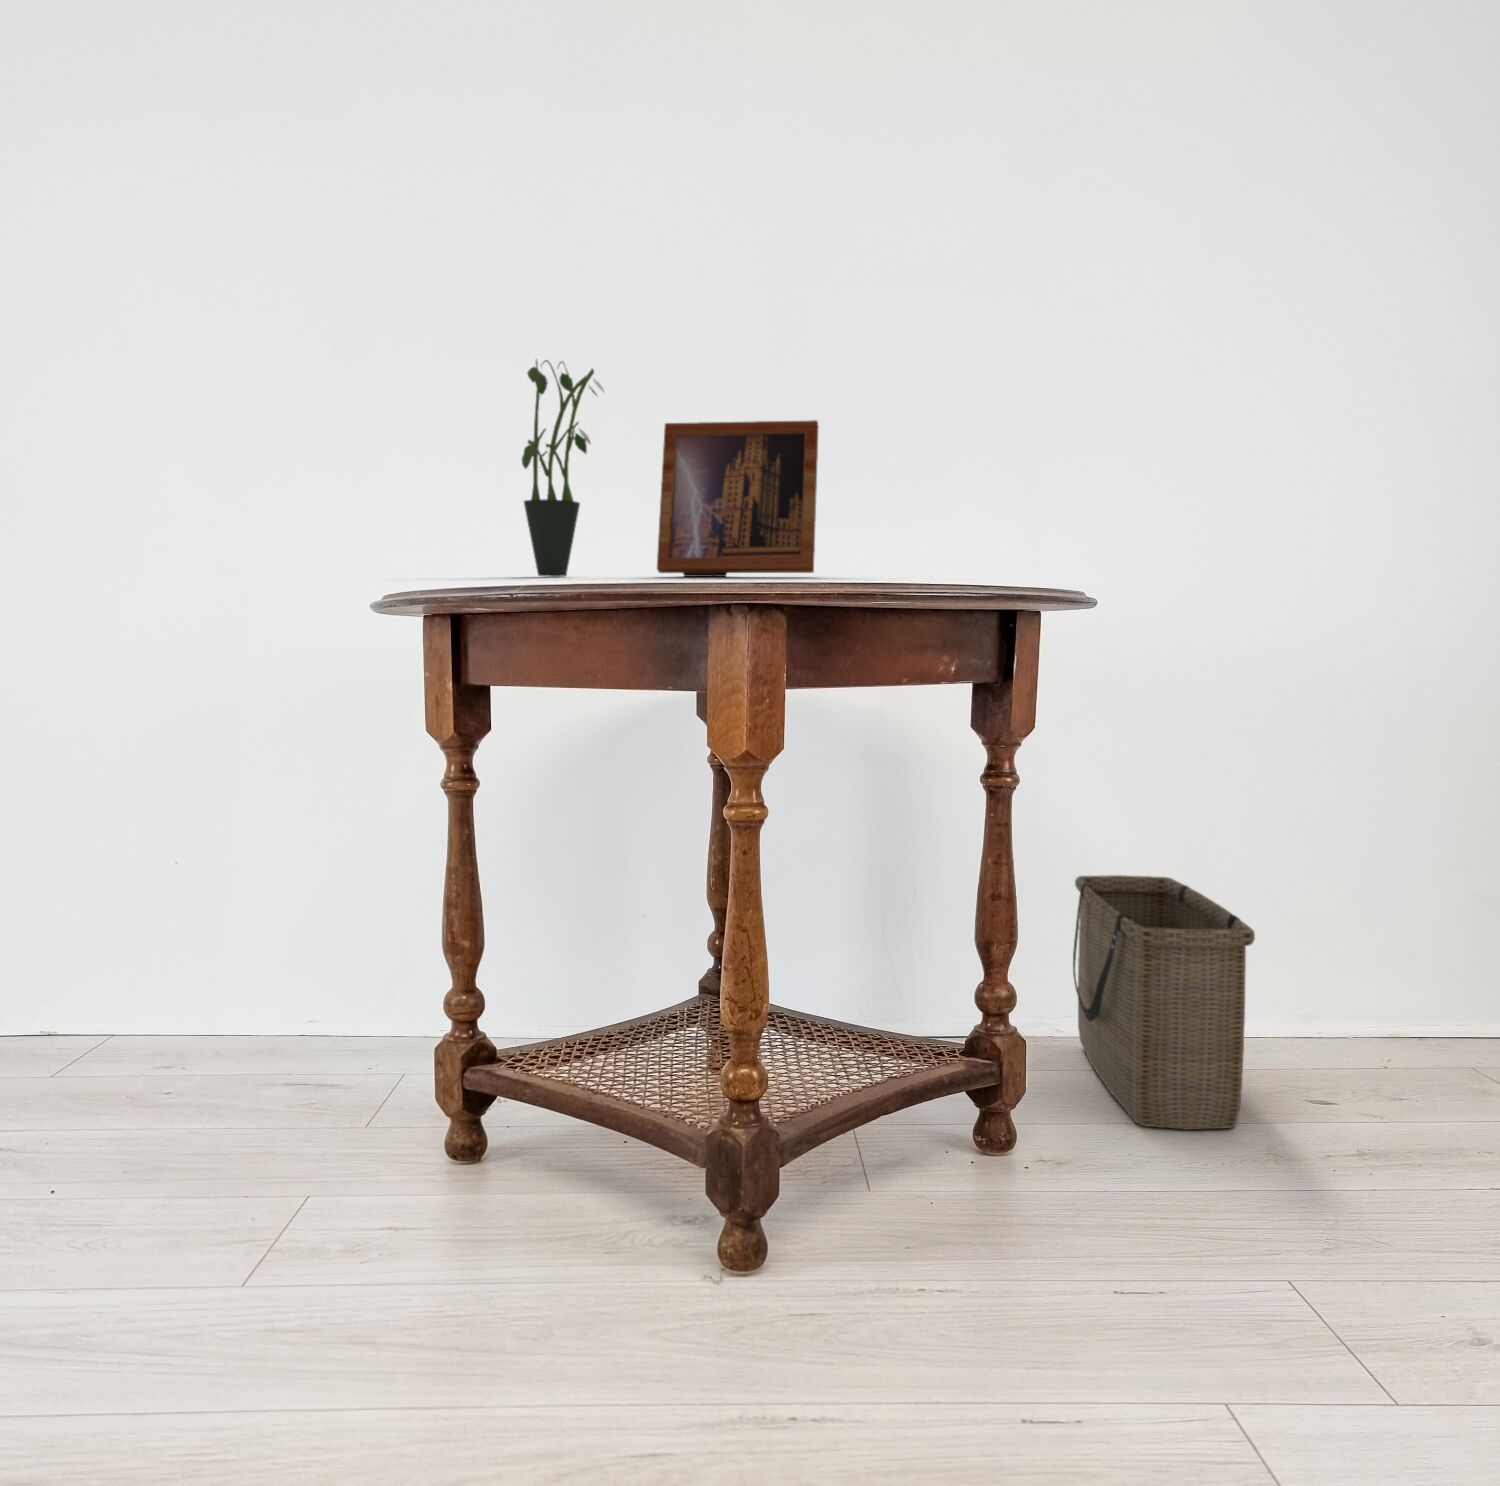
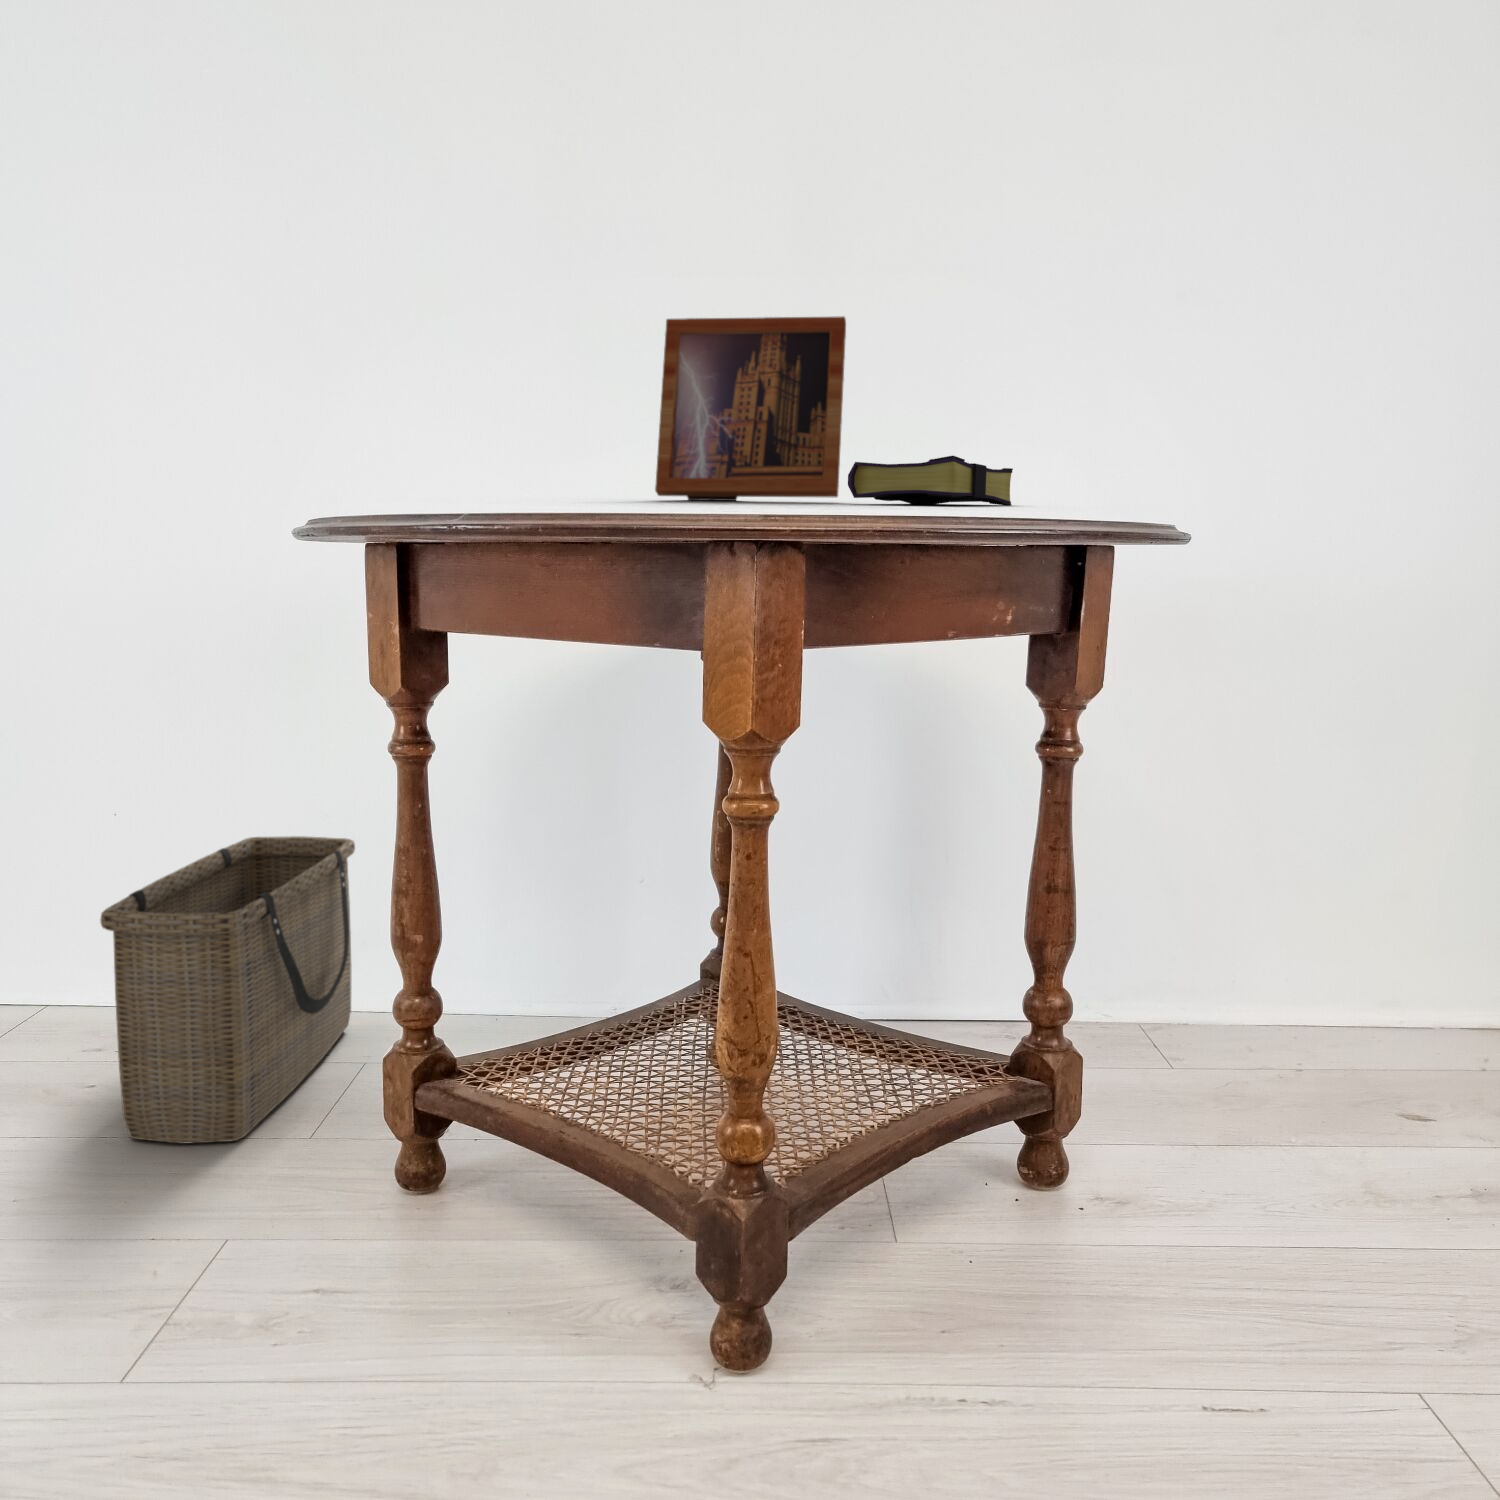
potted plant: present [522,360,604,577] -> none [499,239,596,499]
book: none [821,537,961,579] -> present [848,456,1013,505]
basket: present [1073,875,1255,1130] -> present [100,836,355,1144]

